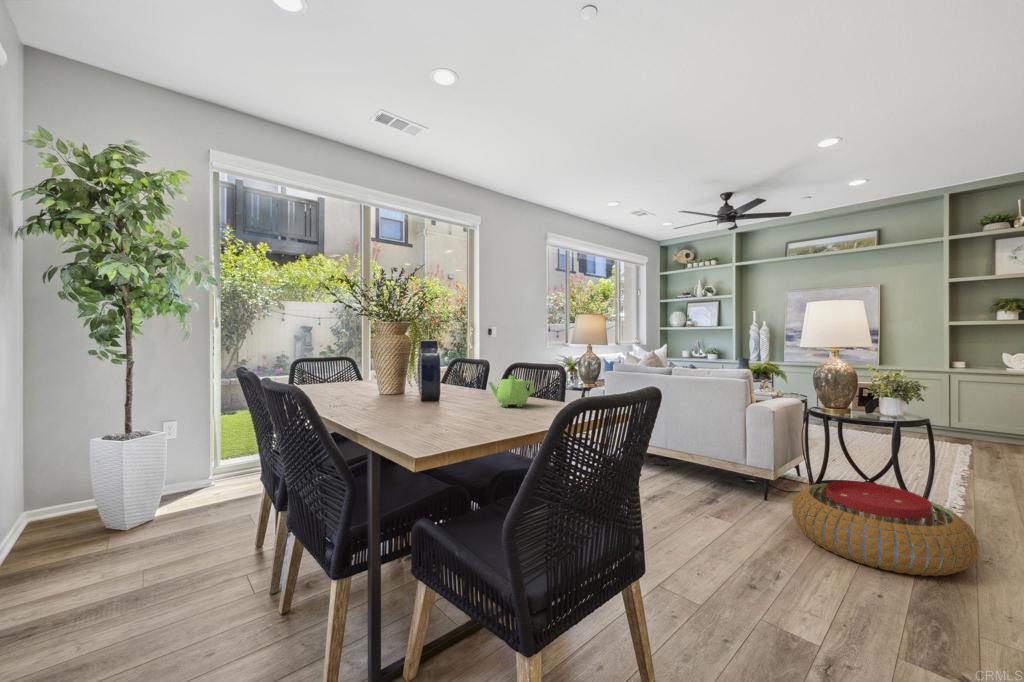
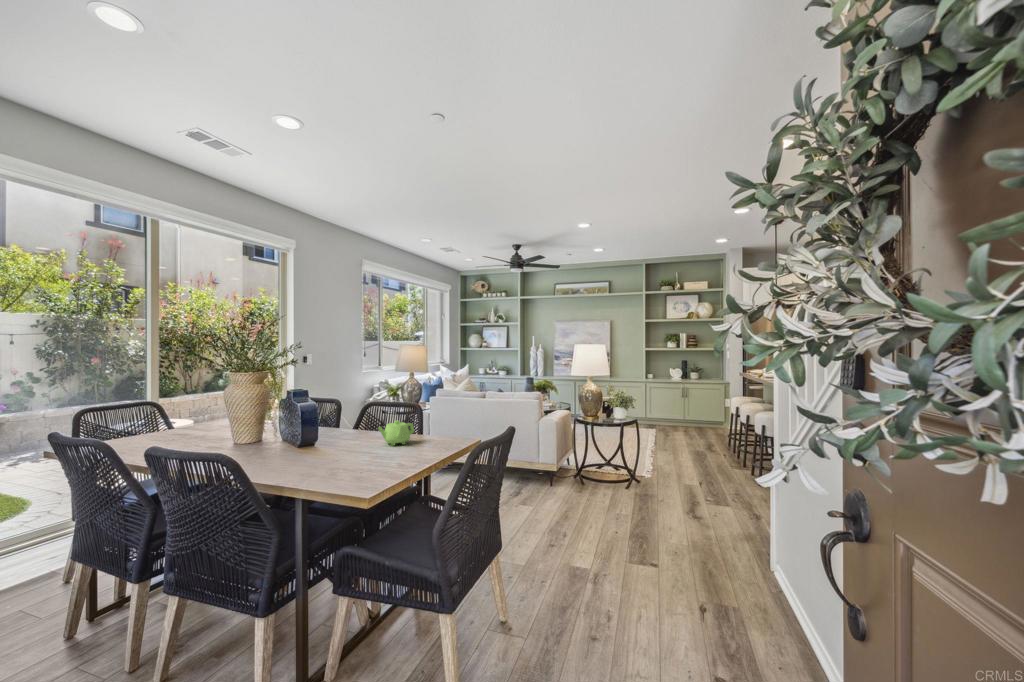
pouf: present [792,481,978,576] -> none [569,465,659,518]

